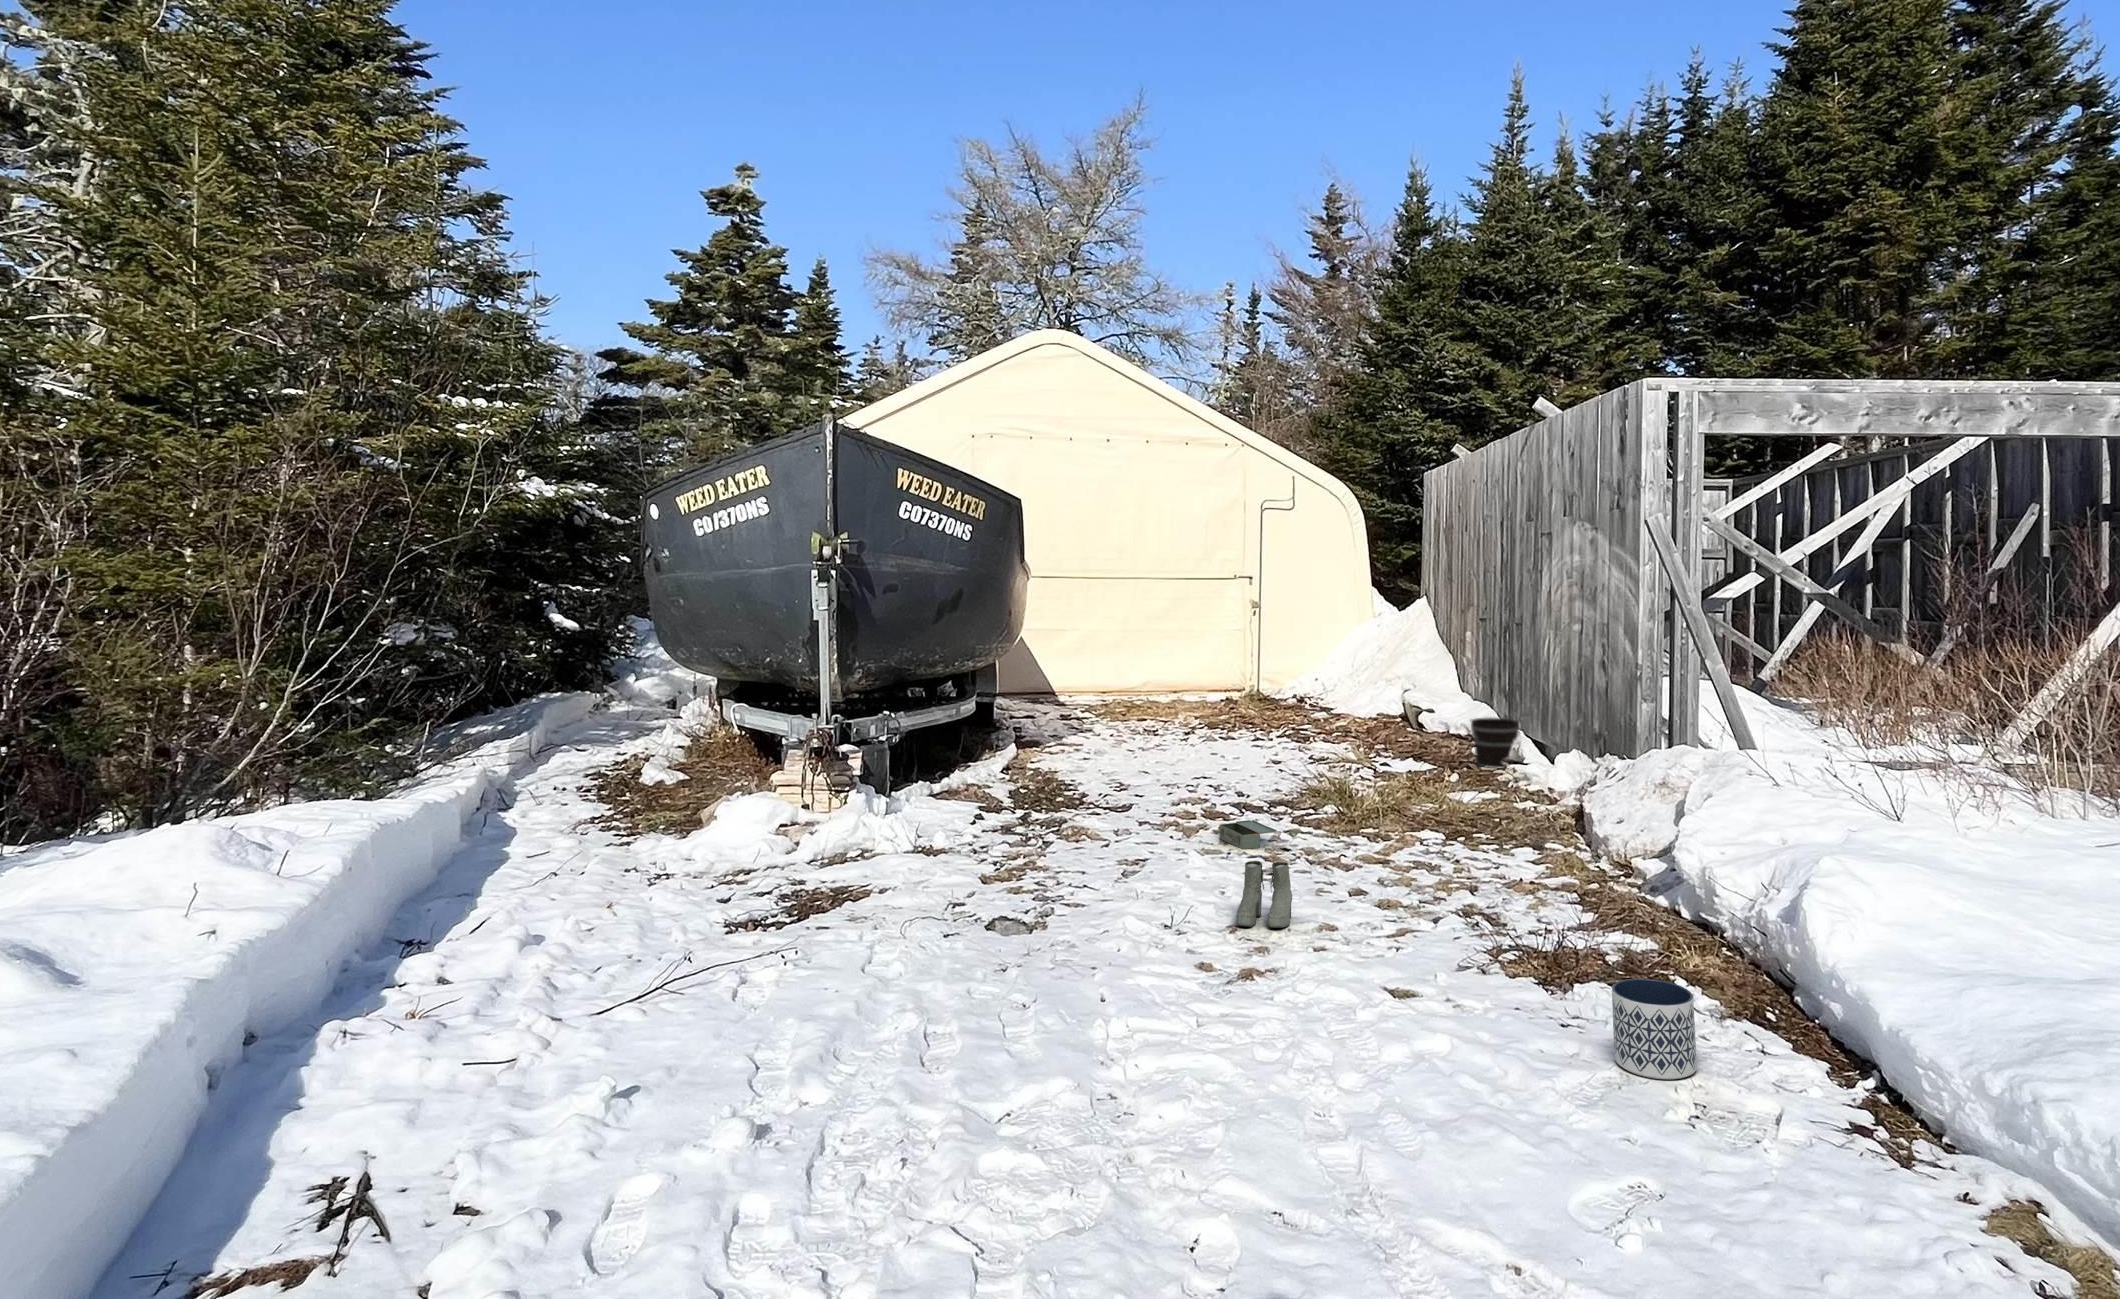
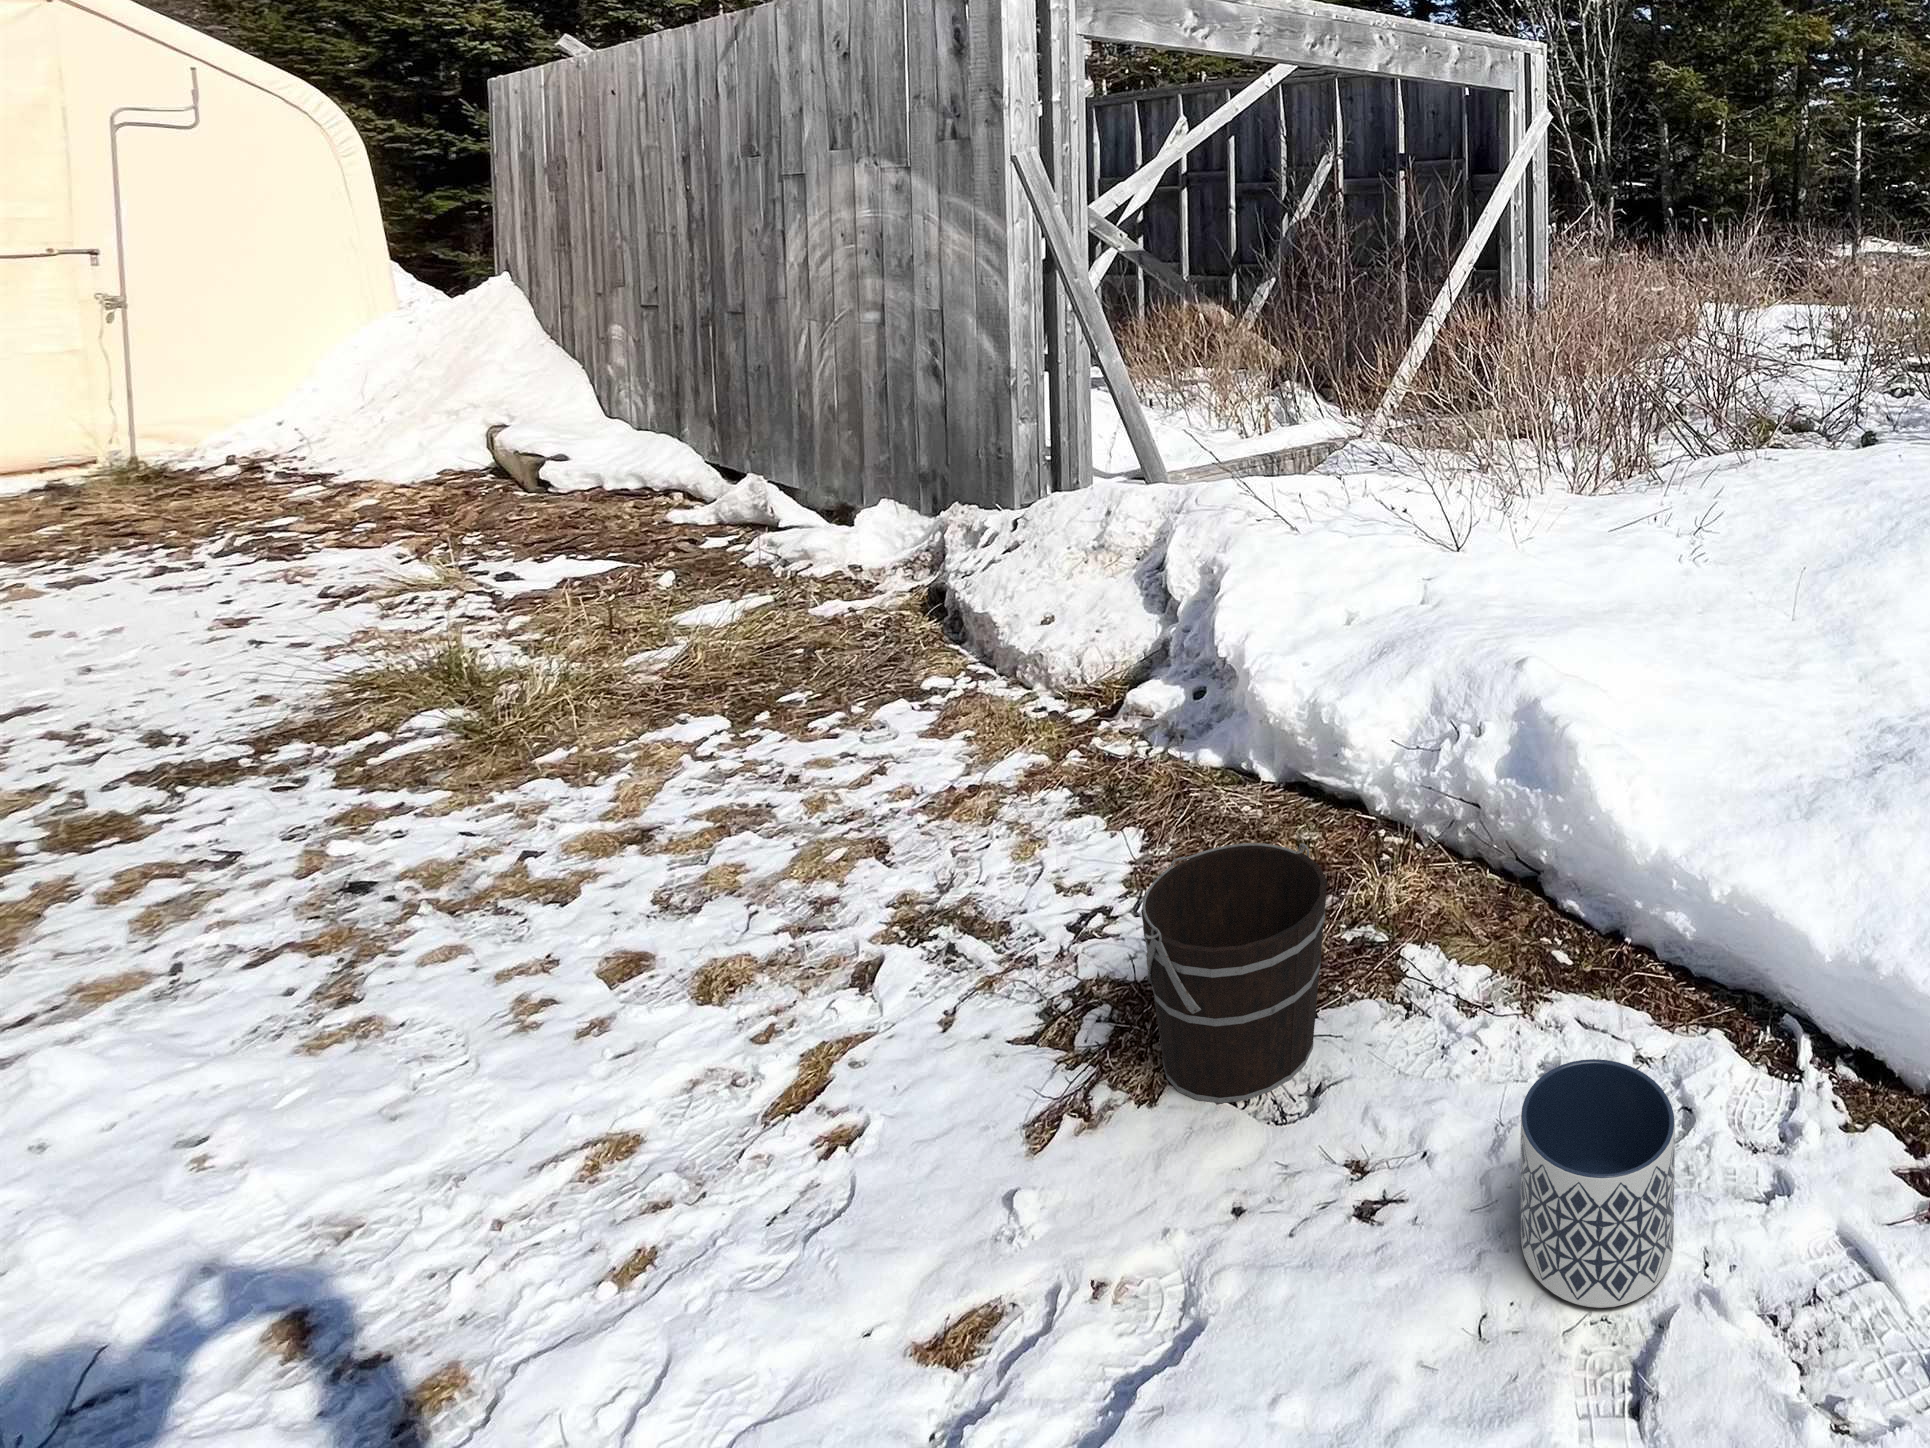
bucket: present [1470,718,1519,768] -> present [1141,843,1327,1103]
toolbox: present [1219,820,1276,850] -> none [122,842,321,938]
boots: present [1237,861,1292,928] -> none [288,1051,483,1317]

